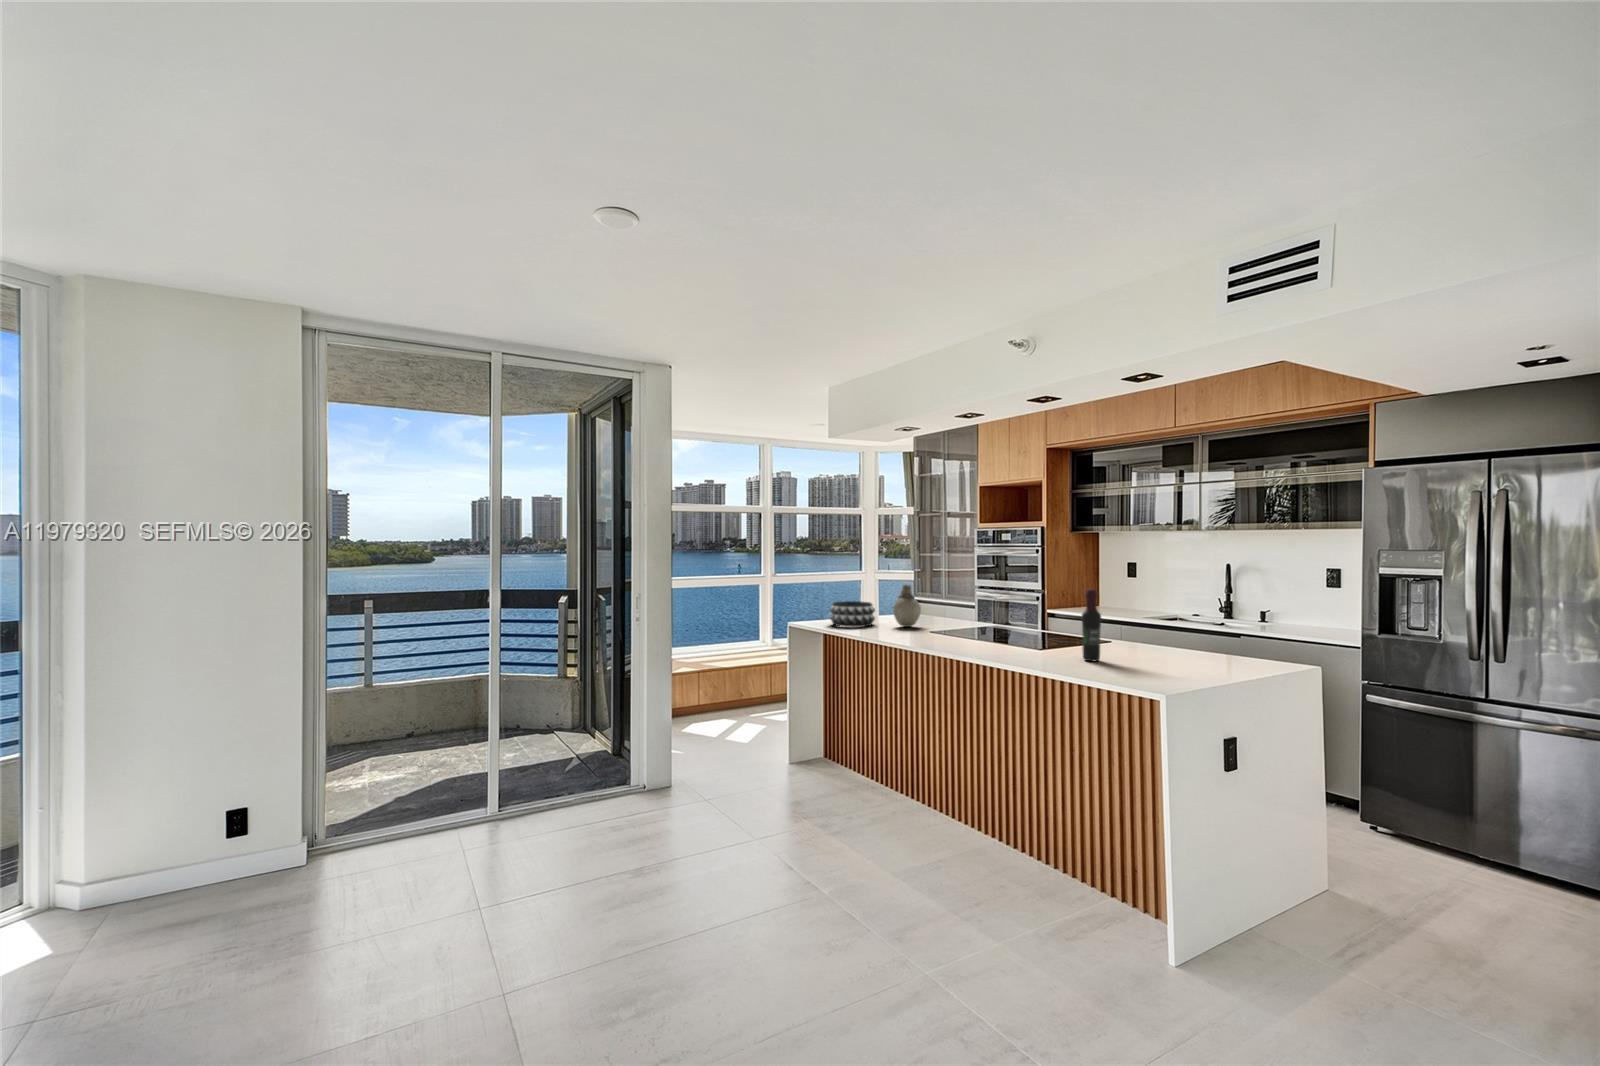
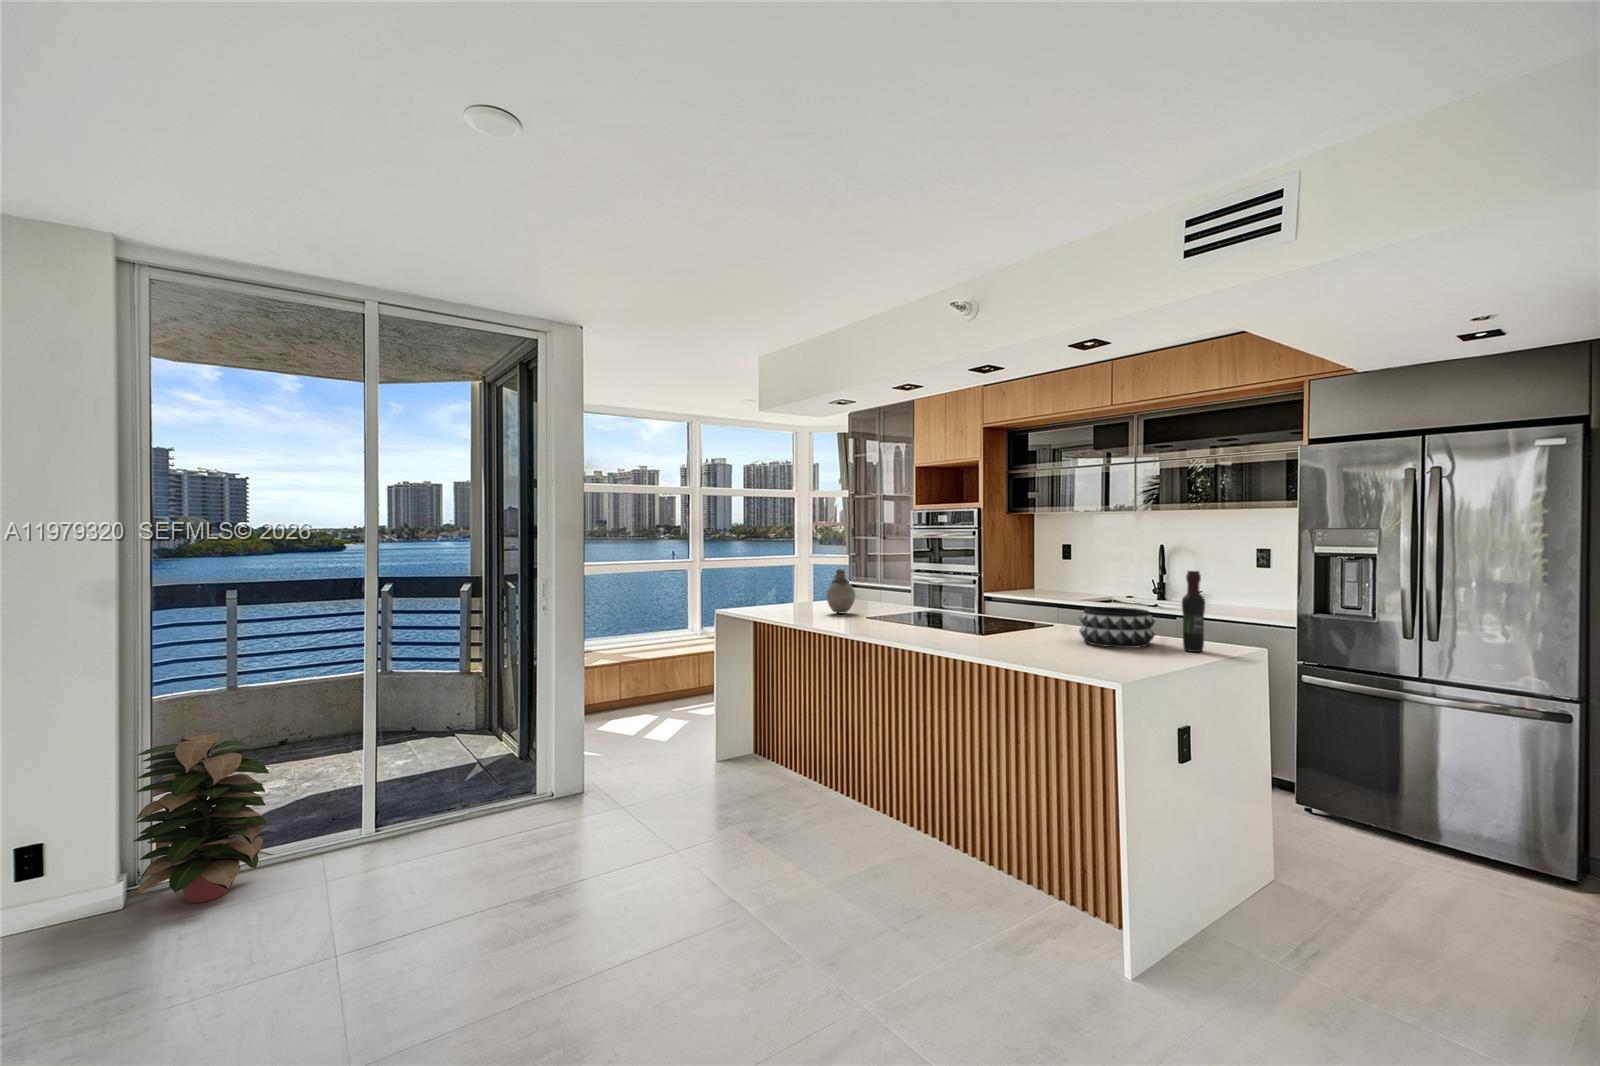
wine bottle: present [1082,589,1101,661] -> present [1182,571,1205,652]
decorative bowl: present [830,601,875,627] -> present [1079,607,1155,648]
decorative plant: none [291,724,405,872] -> present [130,732,273,903]

